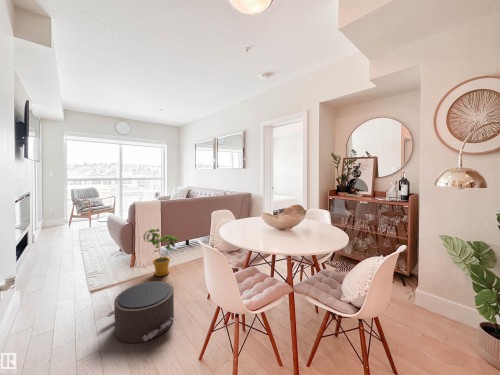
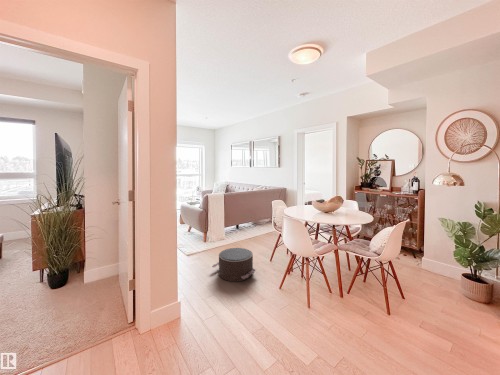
house plant: present [144,229,178,276] -> none [219,214,243,248]

